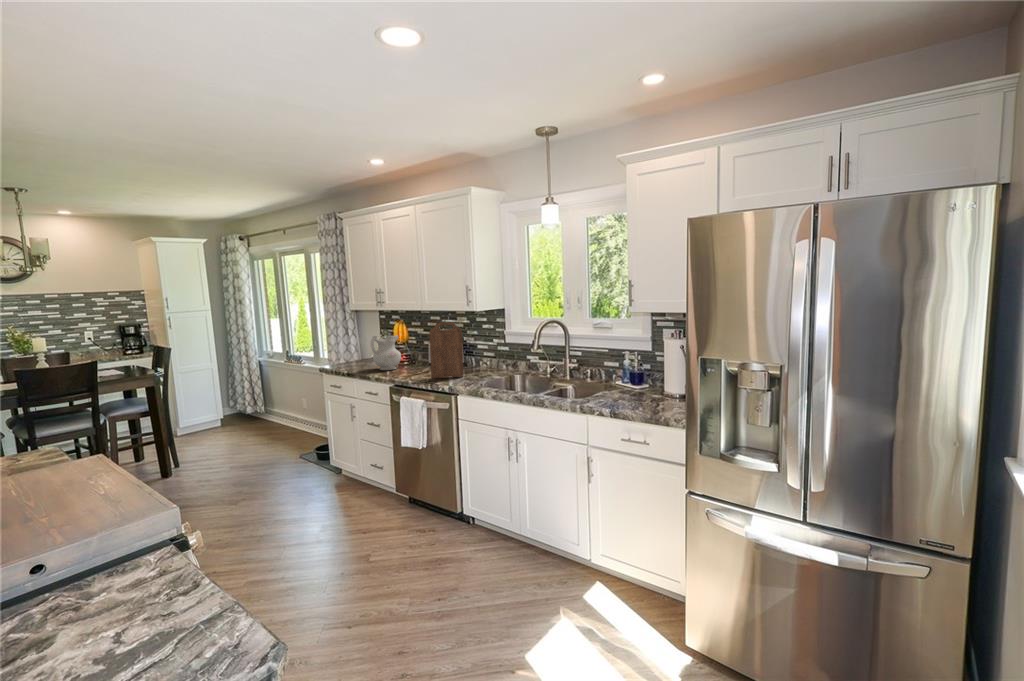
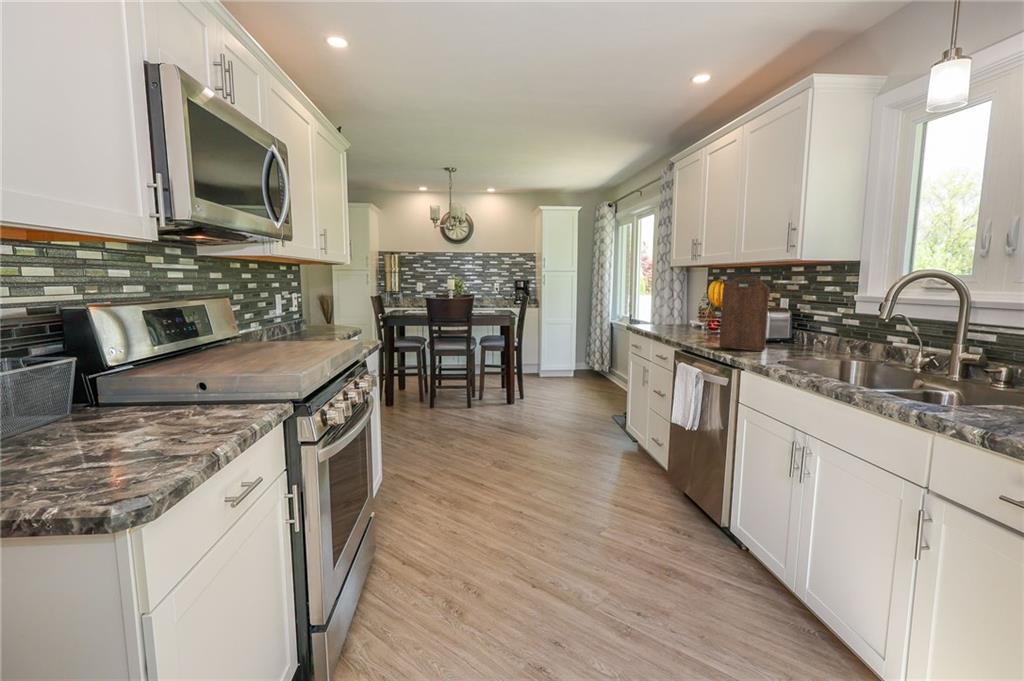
ceramic pitcher: present [371,335,401,370] -> none [669,294,705,335]

